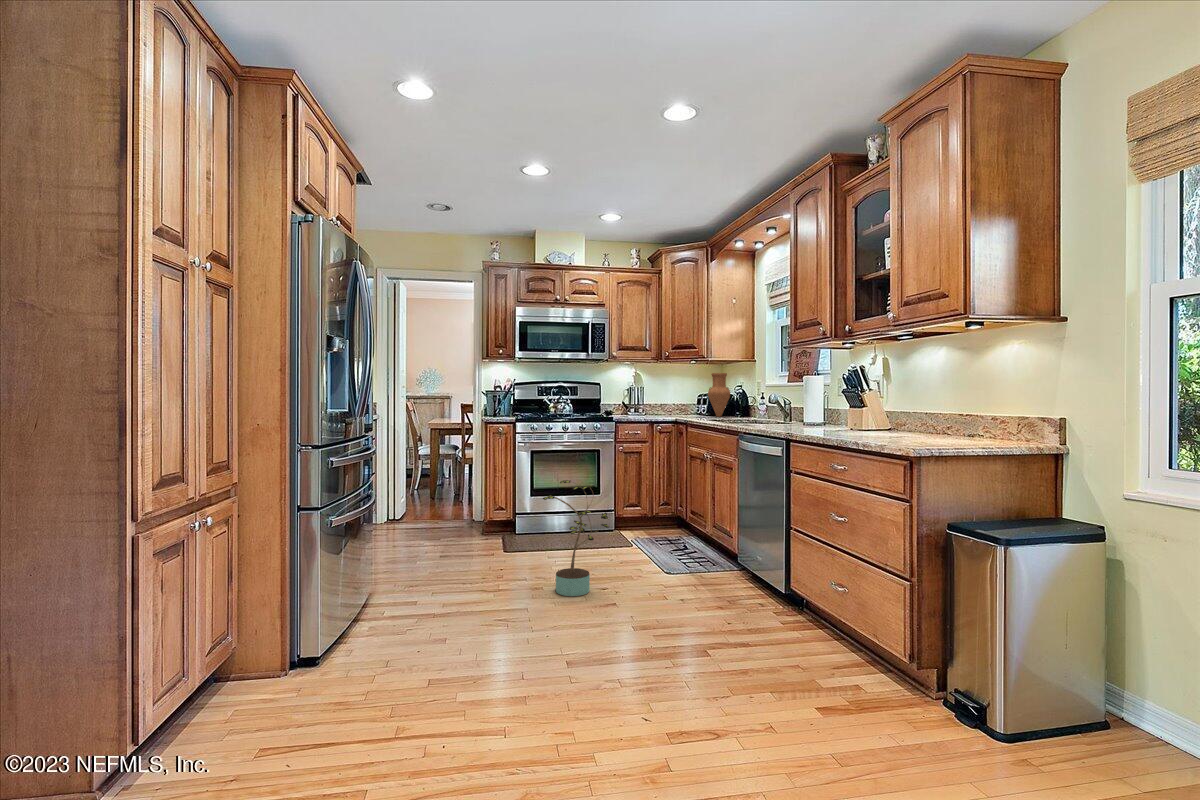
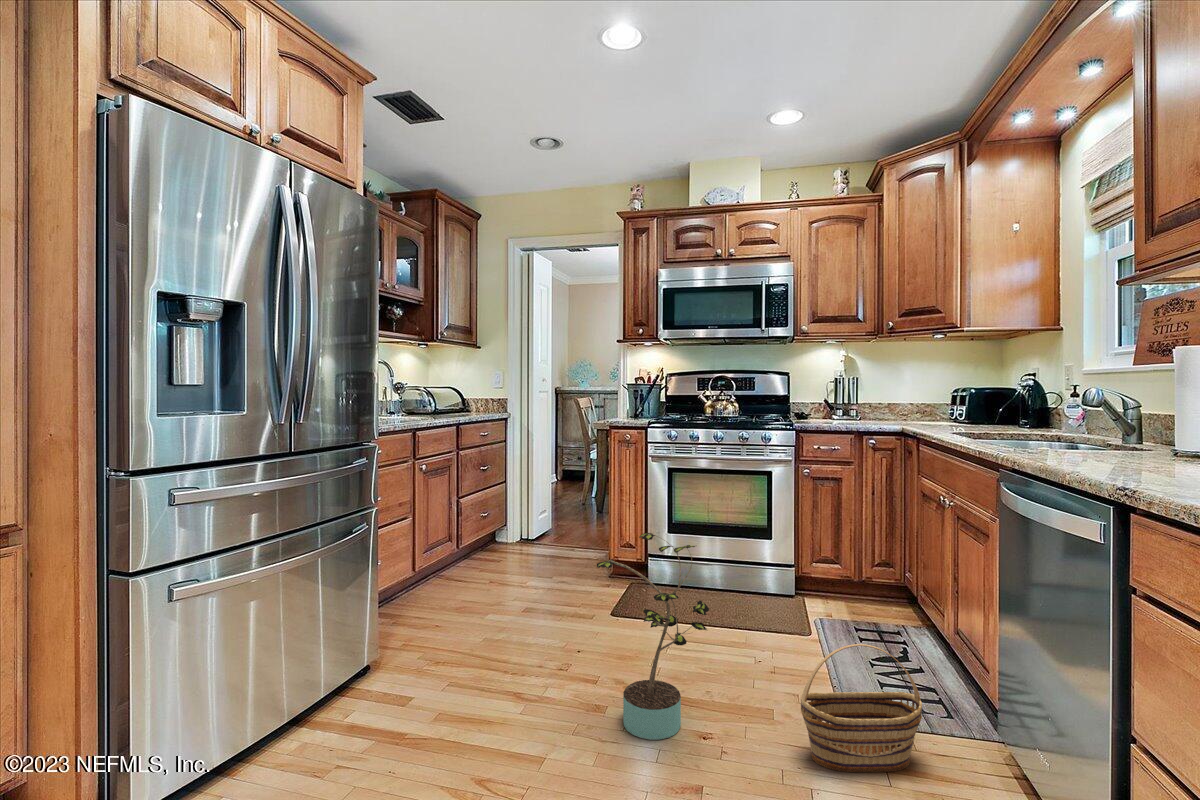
vase: present [708,373,730,417] -> none [961,352,1006,427]
basket: none [655,526,710,591] -> present [801,644,922,772]

